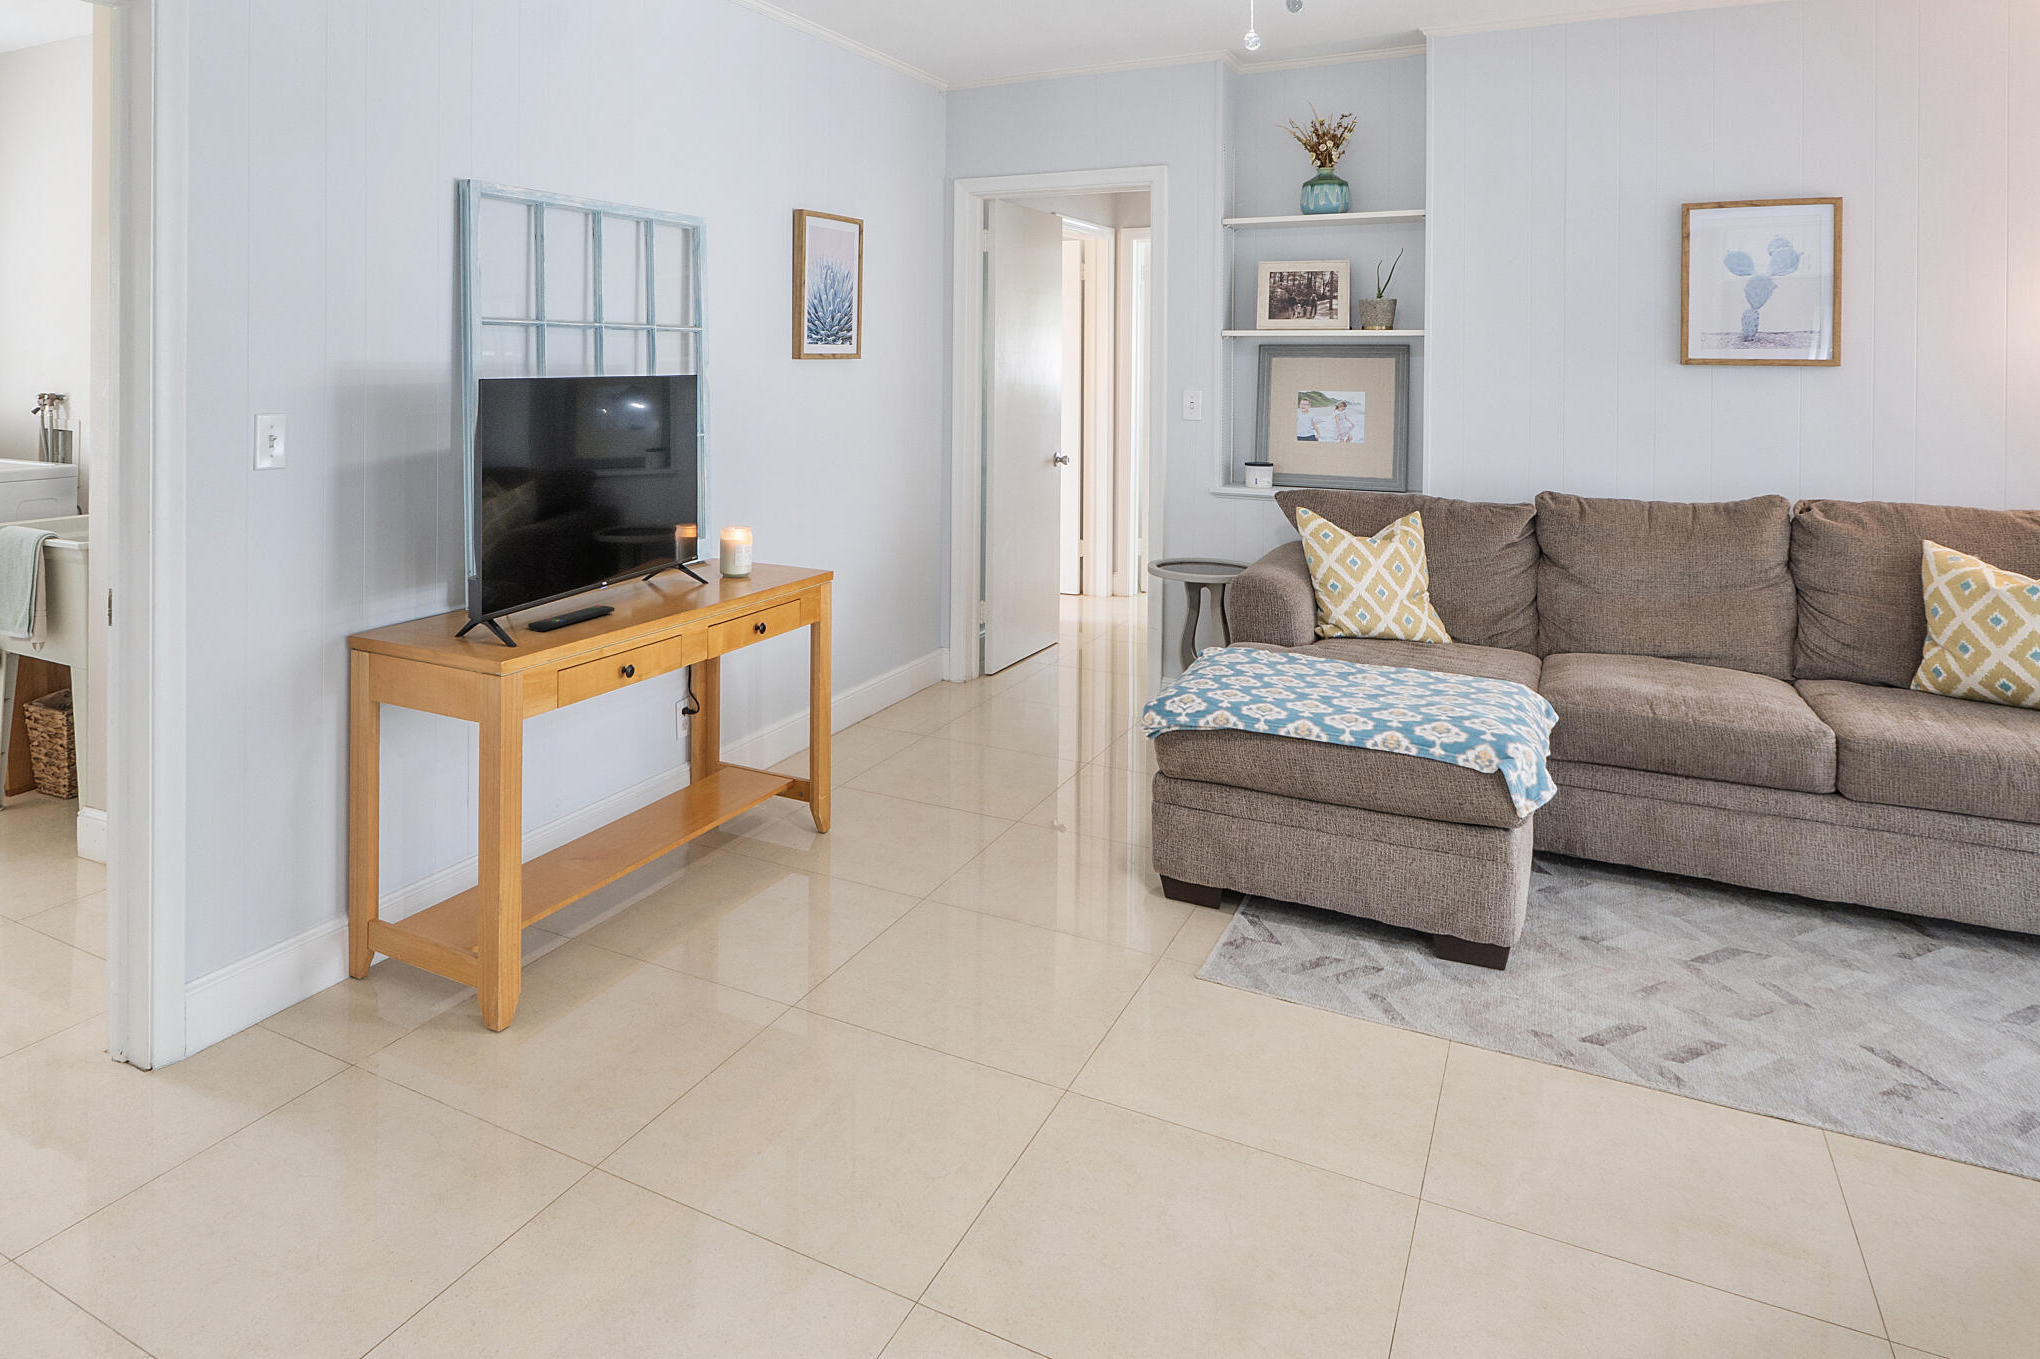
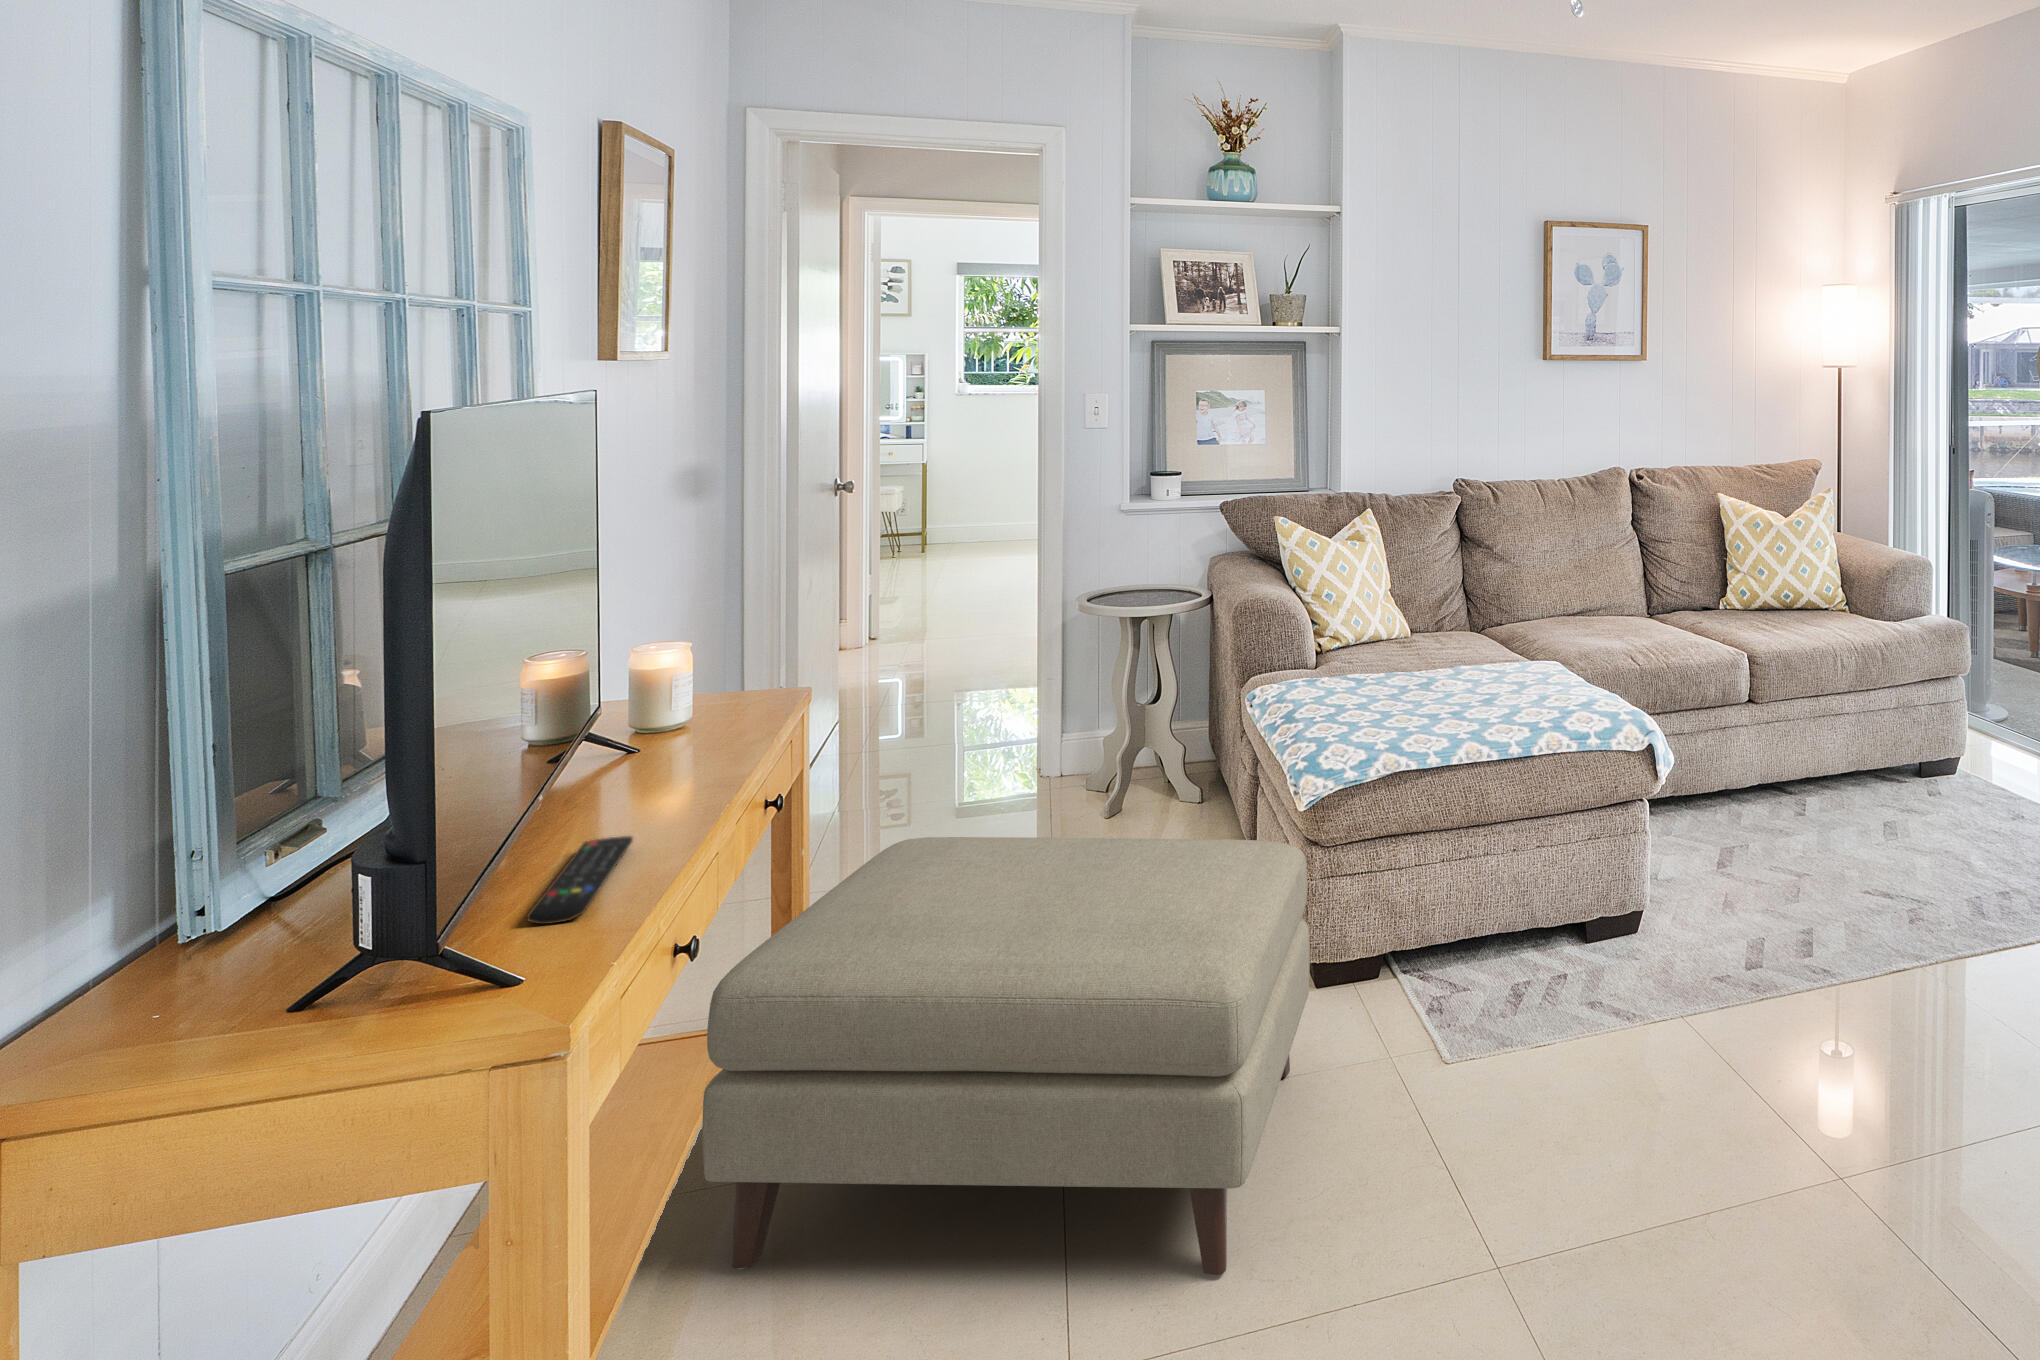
ottoman: none [688,680,1084,1009] -> present [702,837,1310,1276]

